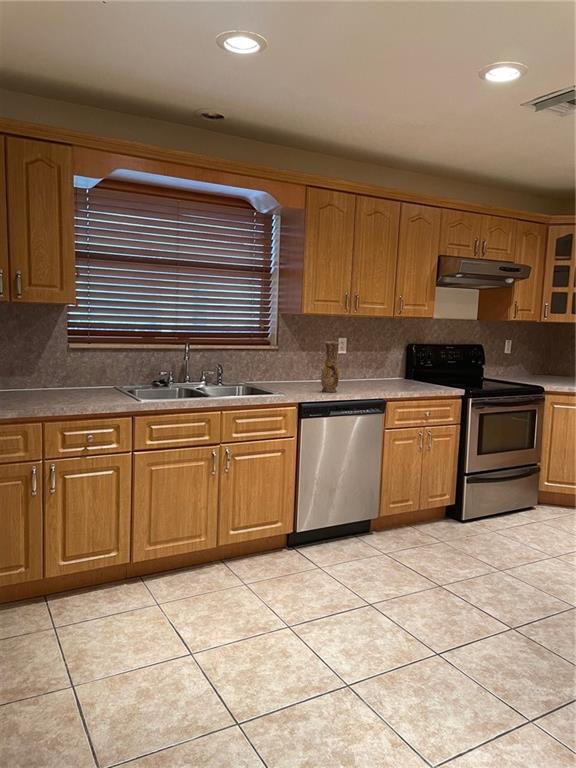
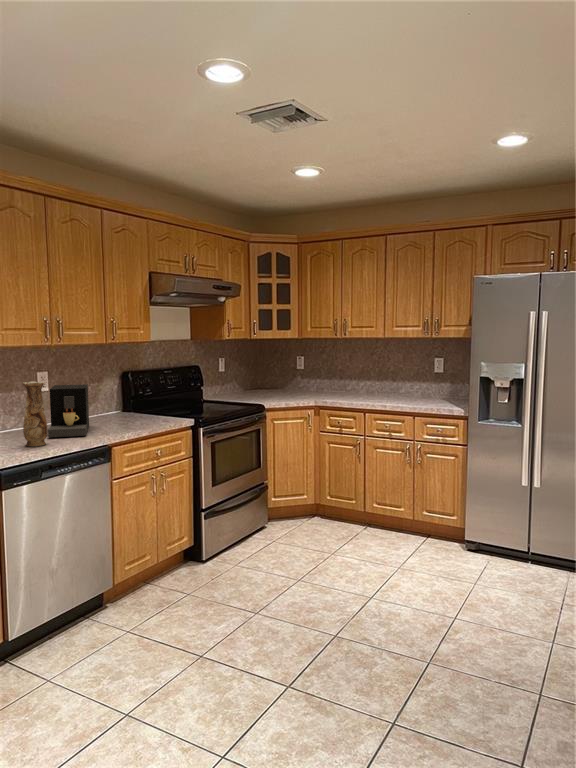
coffee maker: none [340,349,376,390] -> present [48,384,89,437]

